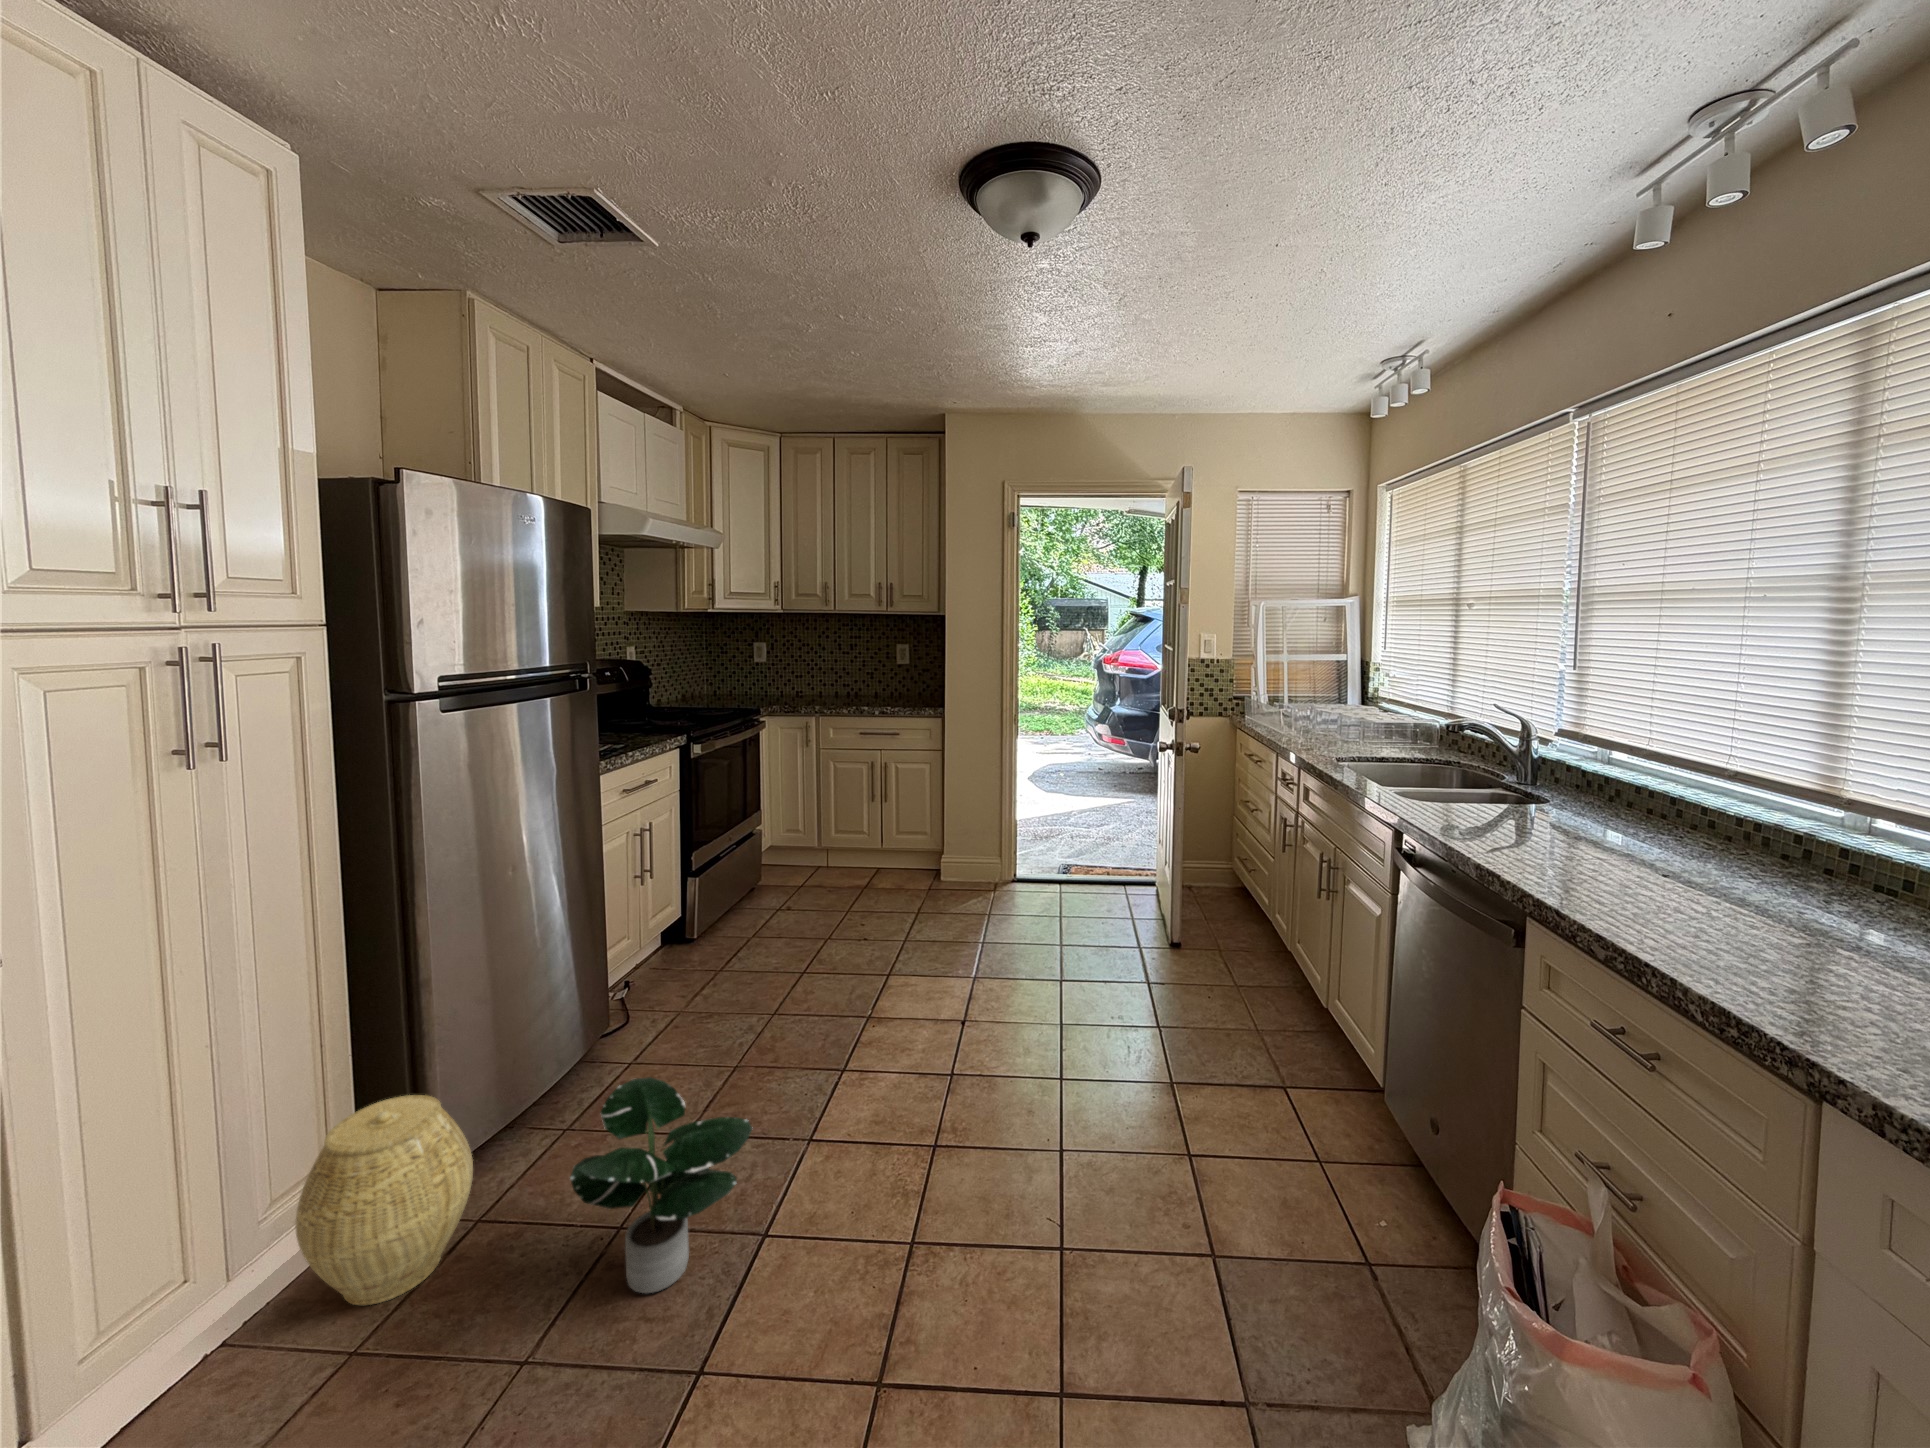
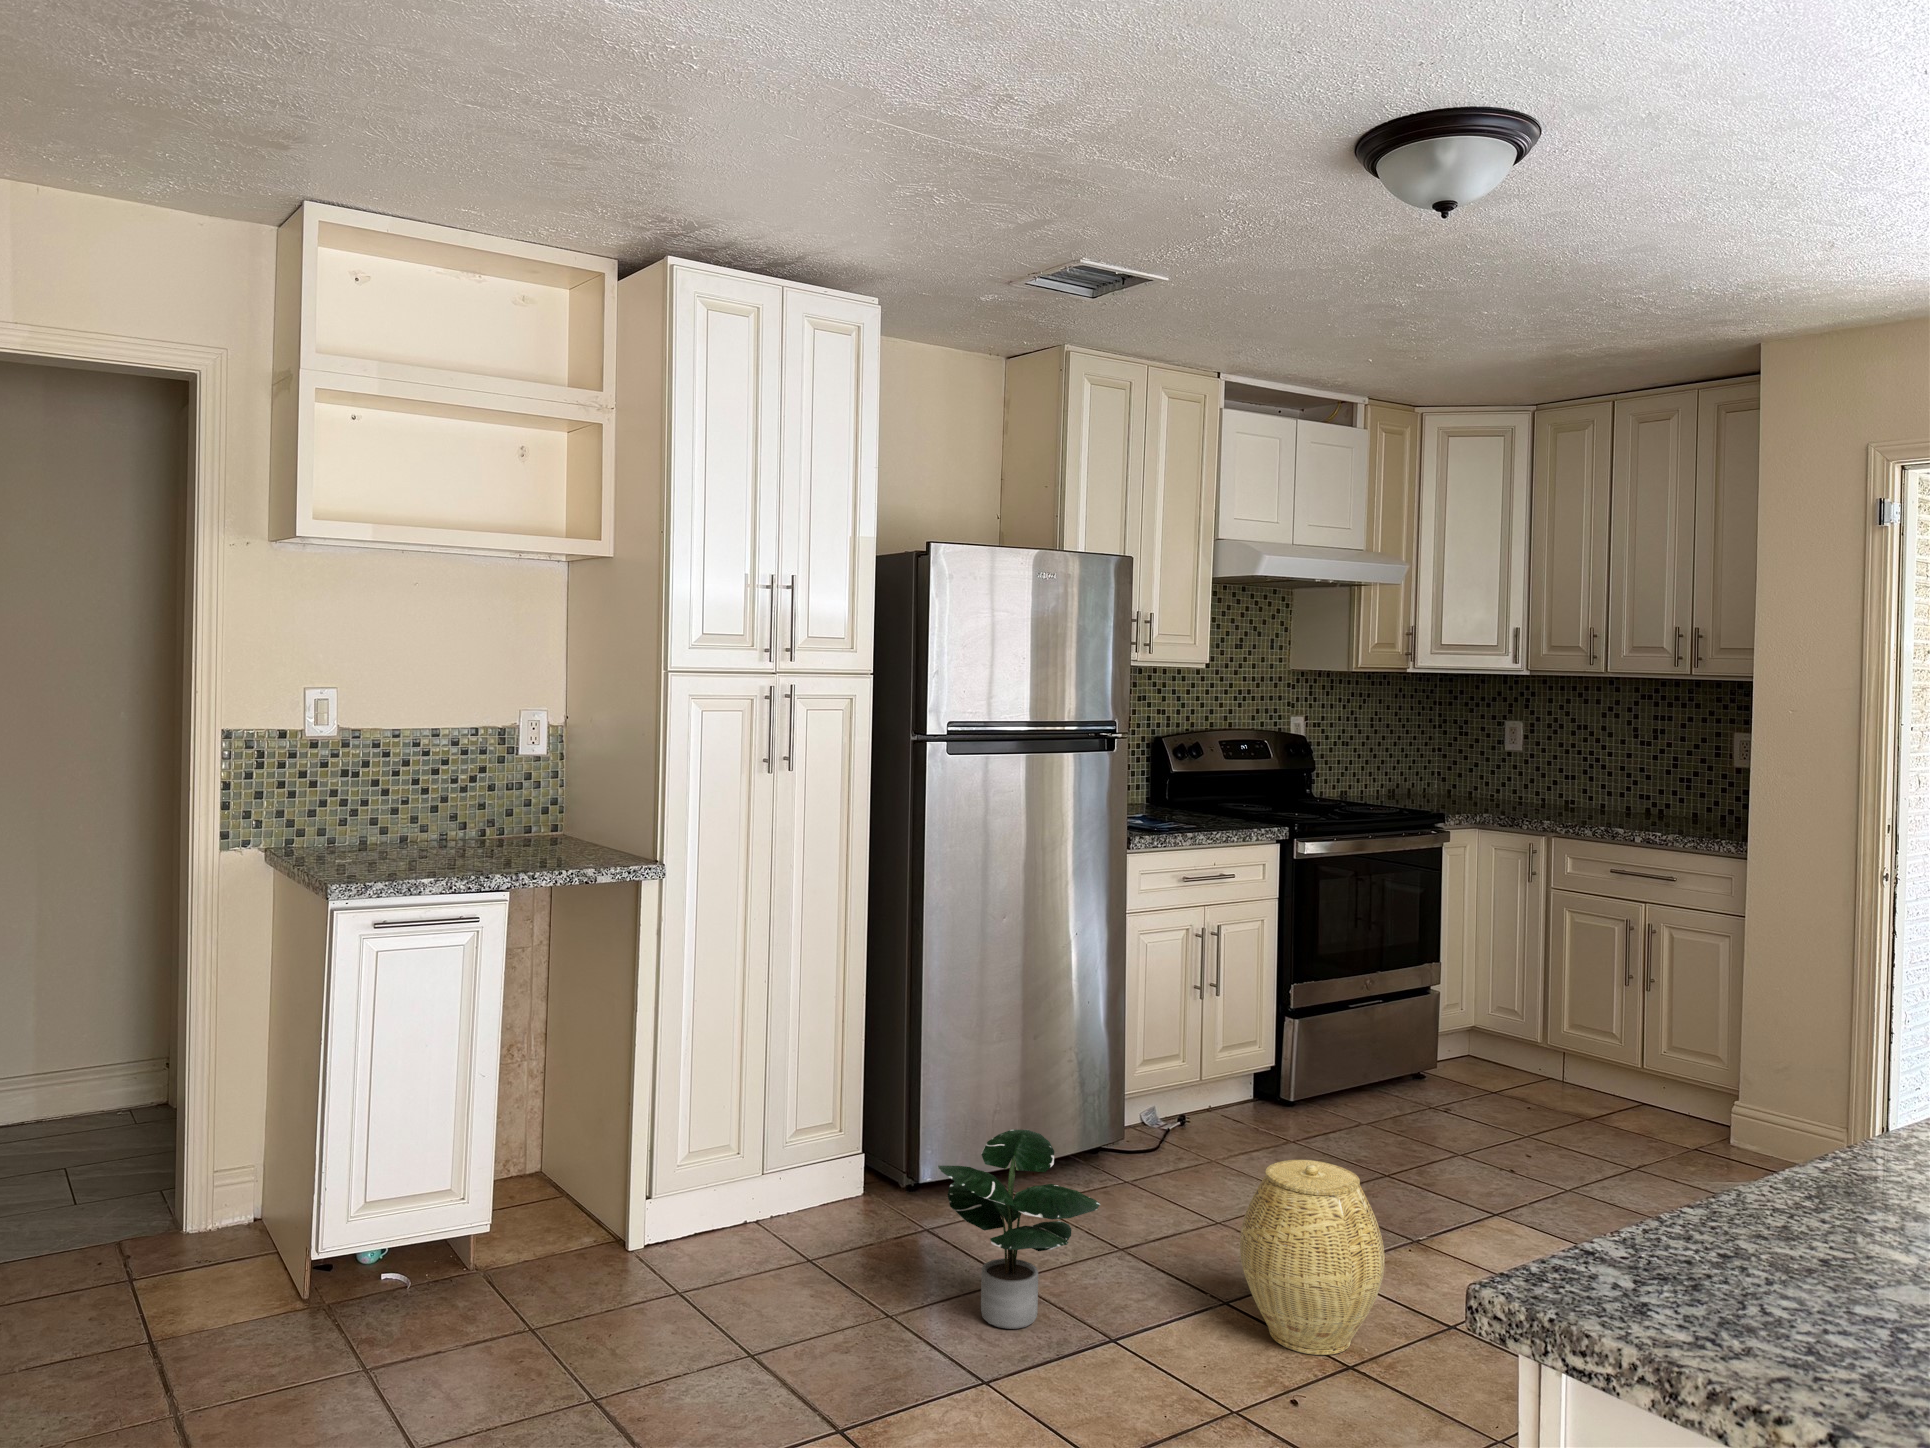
woven basket: present [295,1095,473,1305] -> present [1240,1160,1385,1355]

